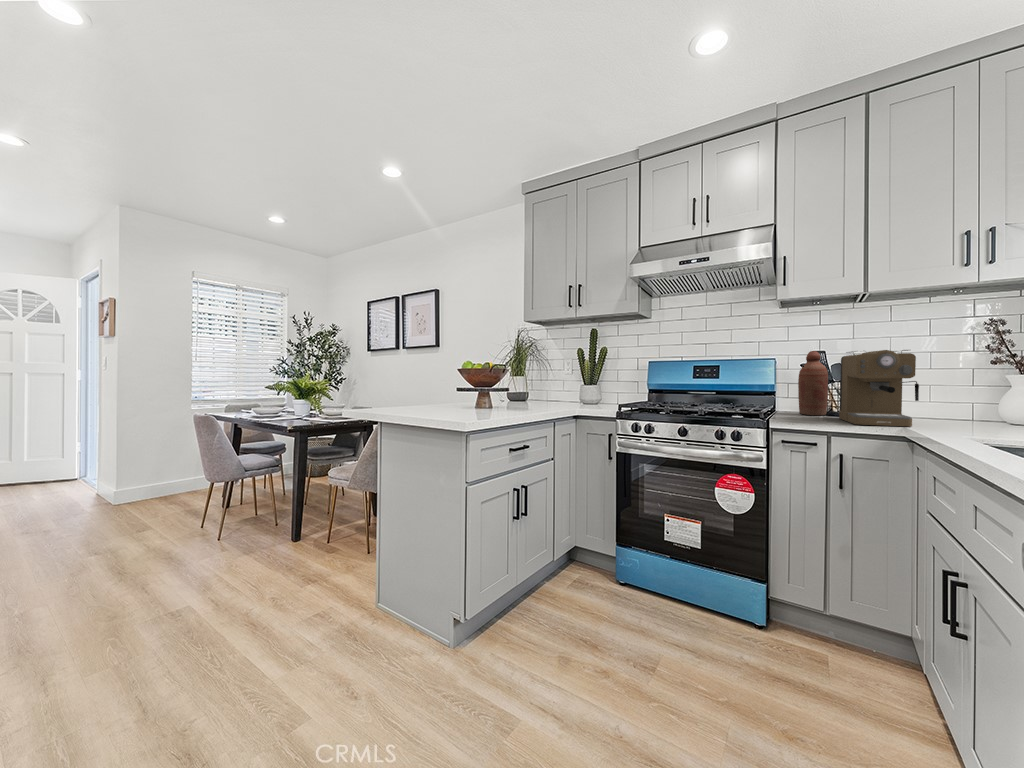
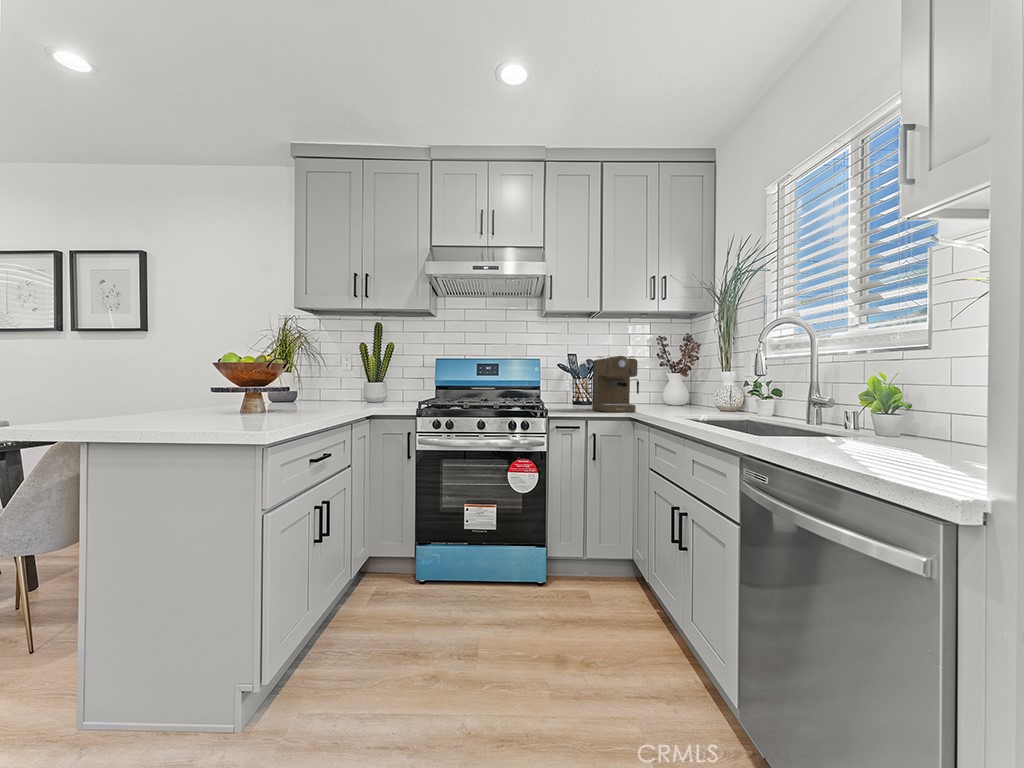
bottle: present [798,351,828,415] -> none [564,355,584,408]

